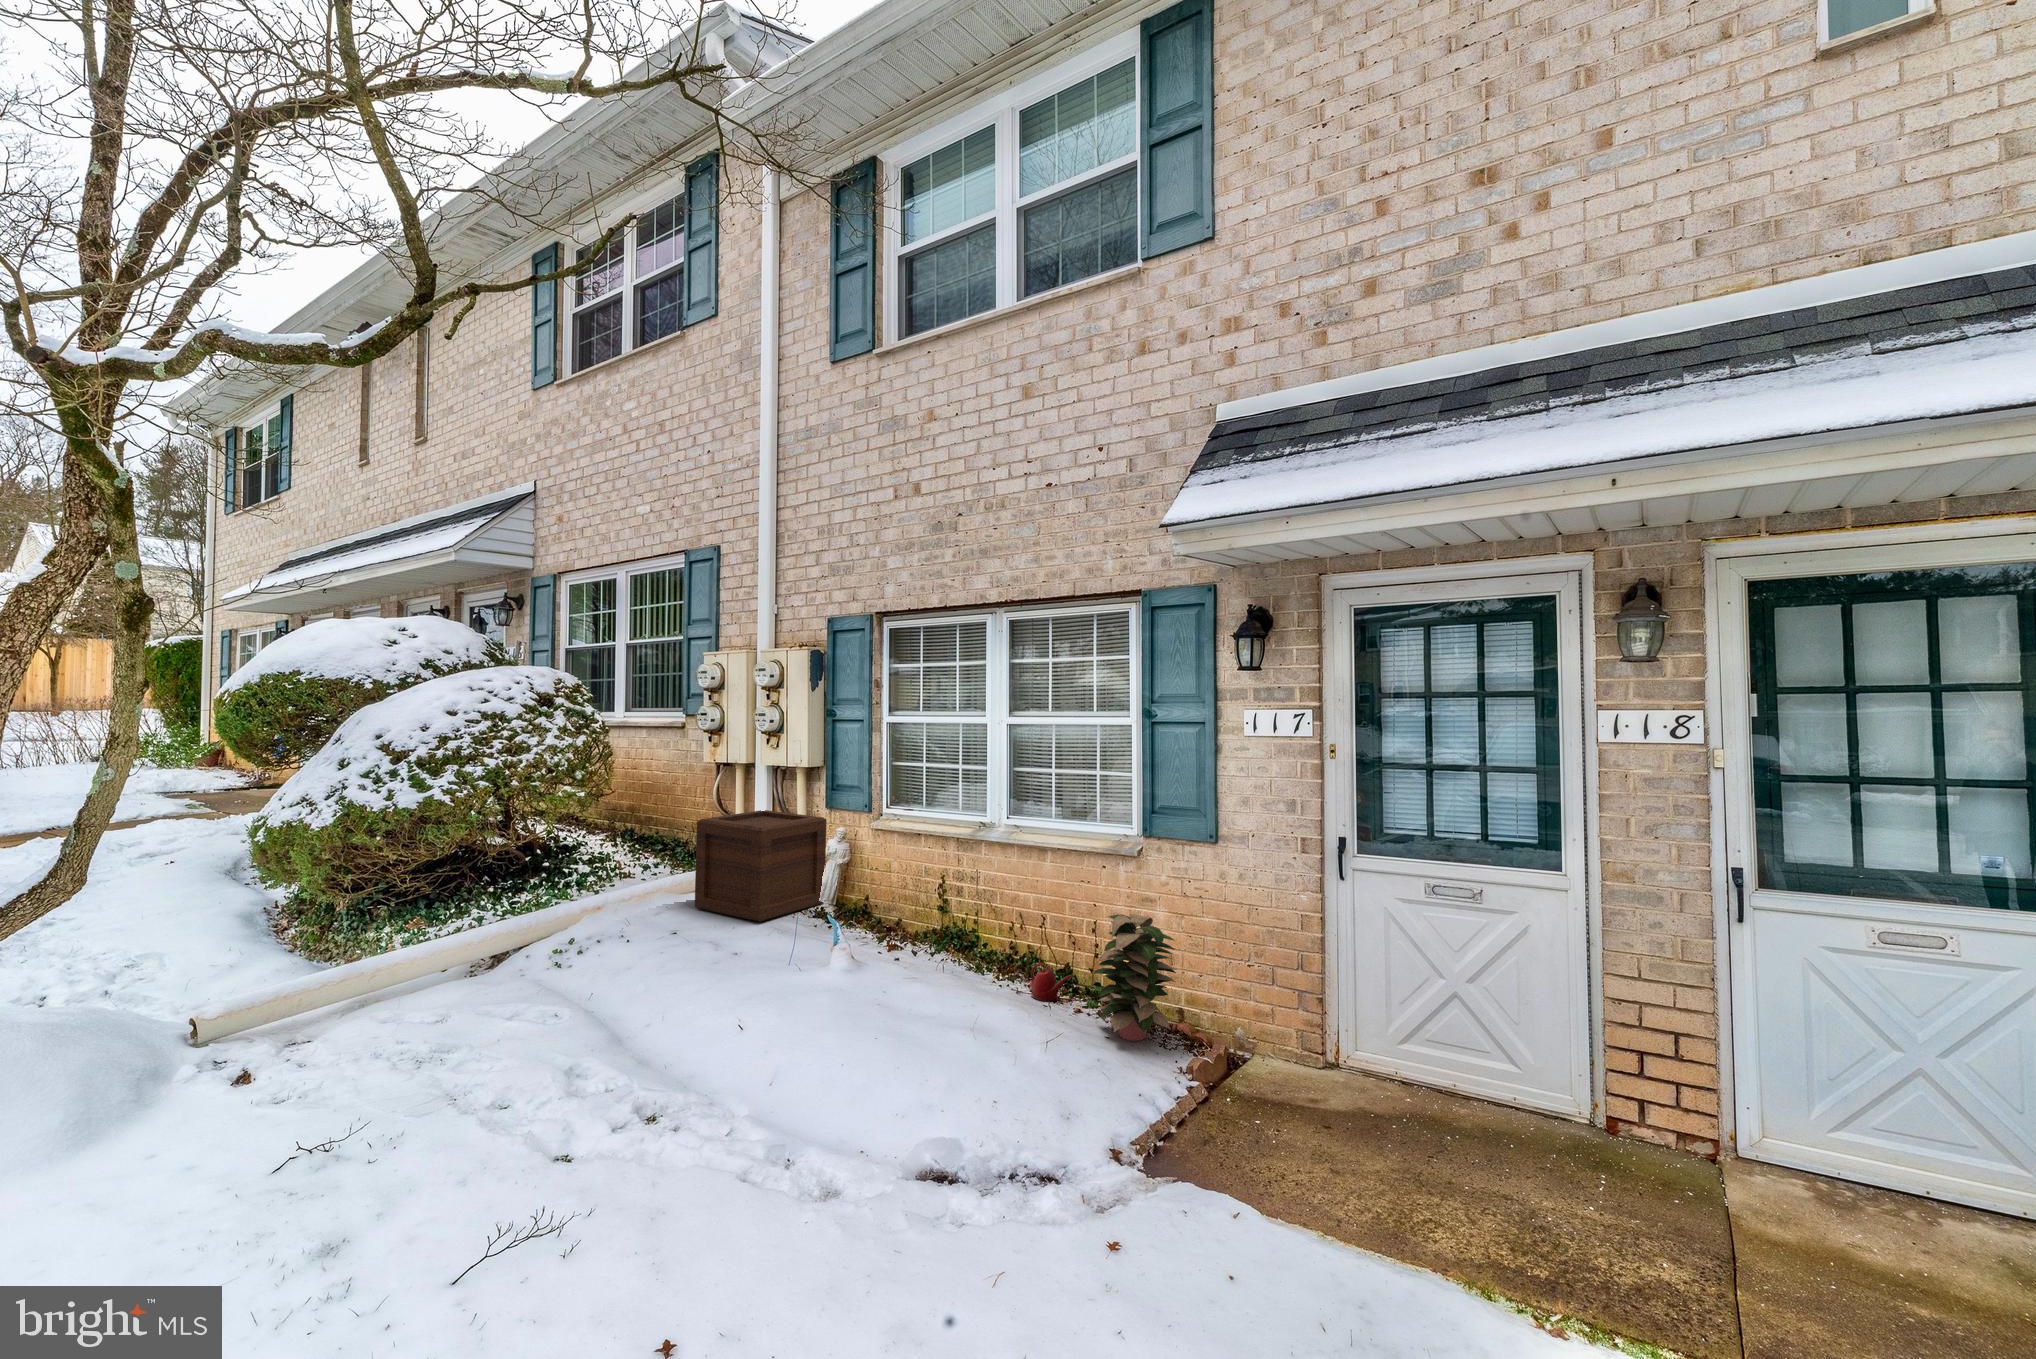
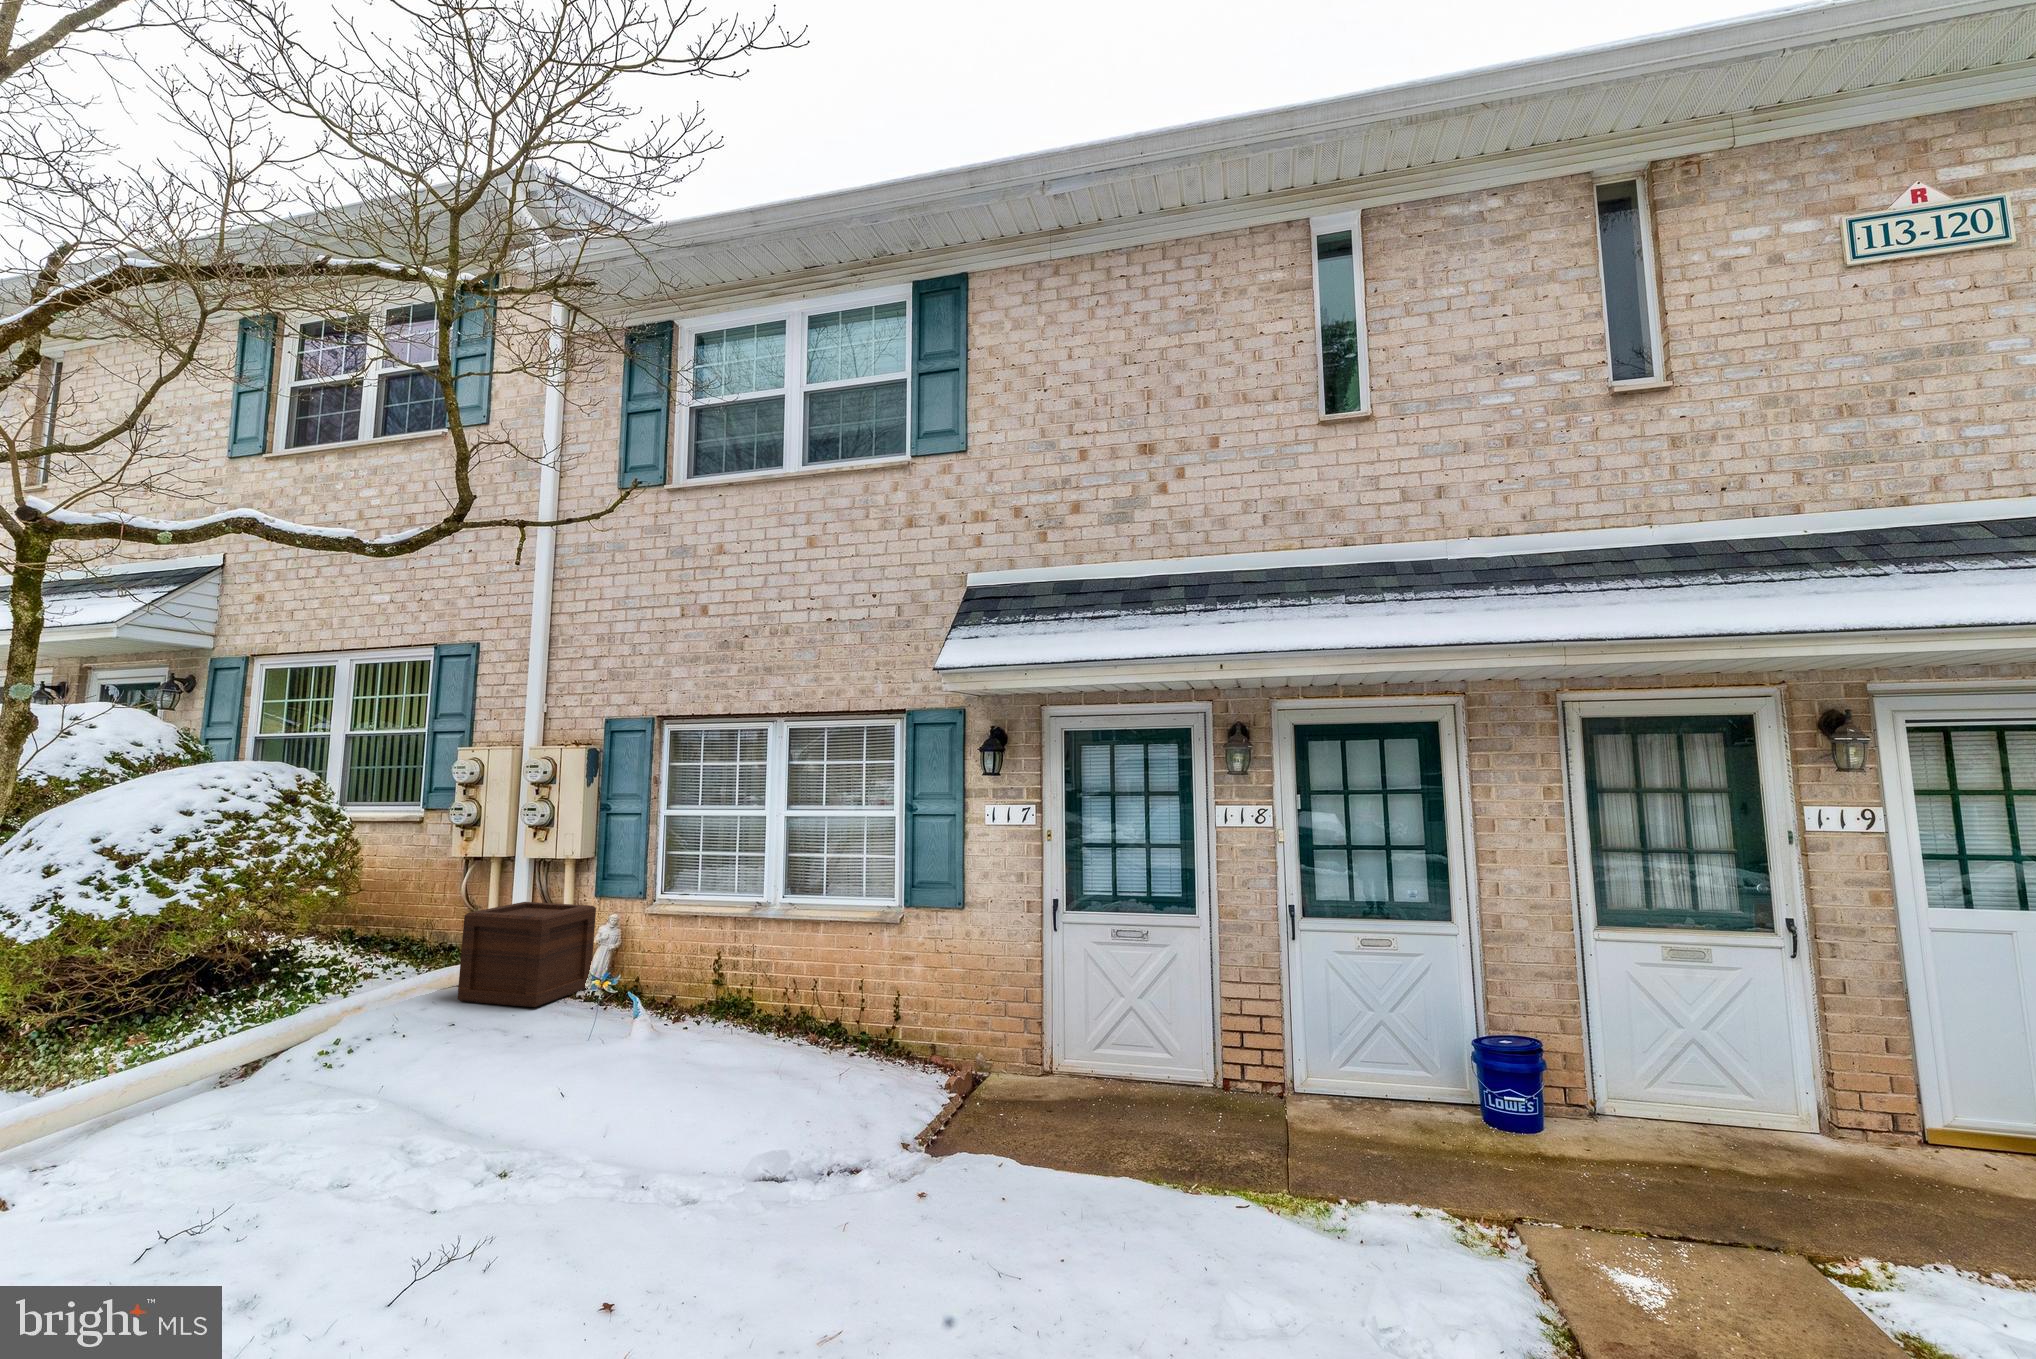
decorative plant: present [1093,914,1176,1041] -> none [865,969,934,1070]
watering can: present [1031,963,1072,1001] -> none [805,1019,843,1051]

